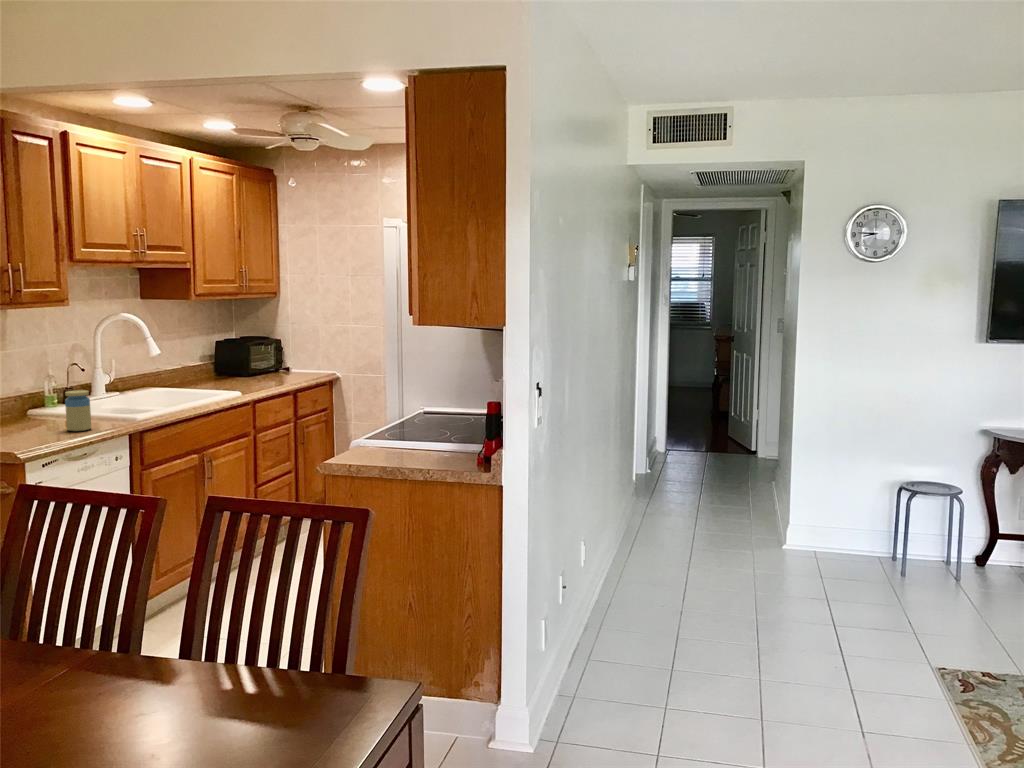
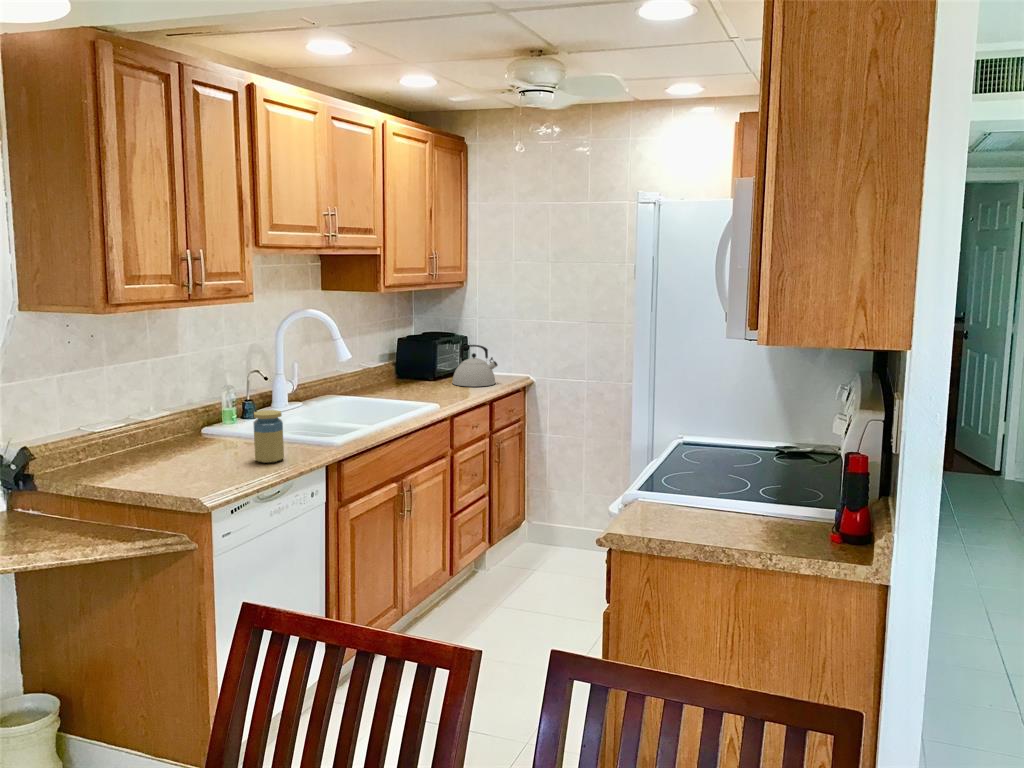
kettle: none [263,345,303,380] -> present [452,345,497,387]

